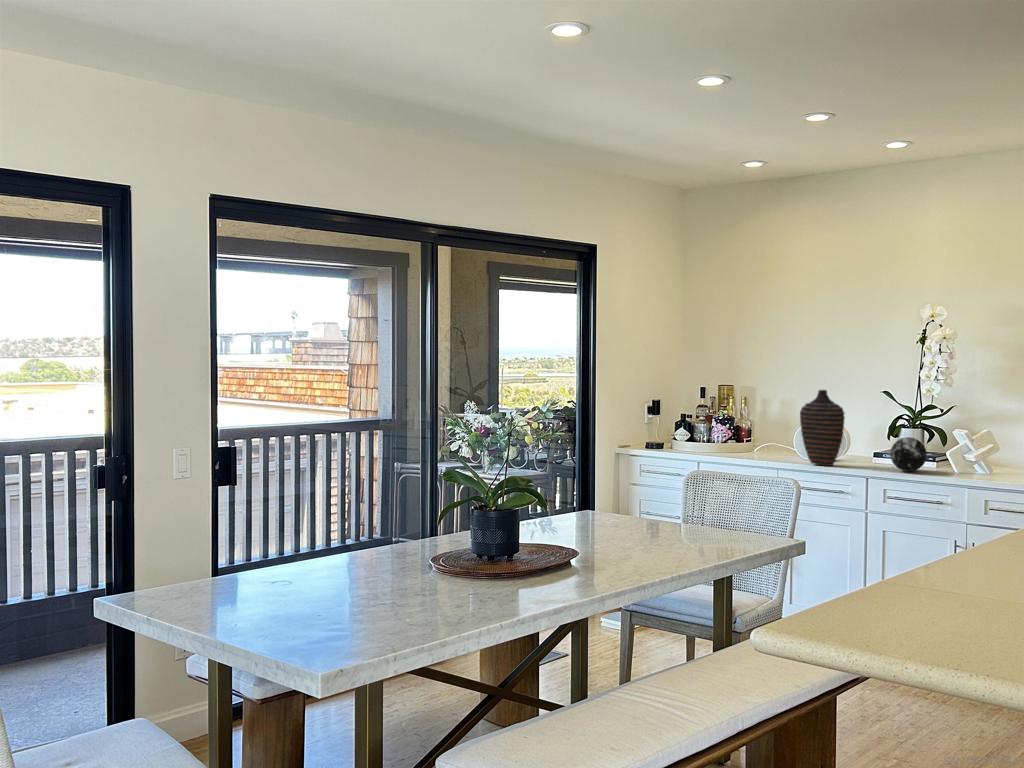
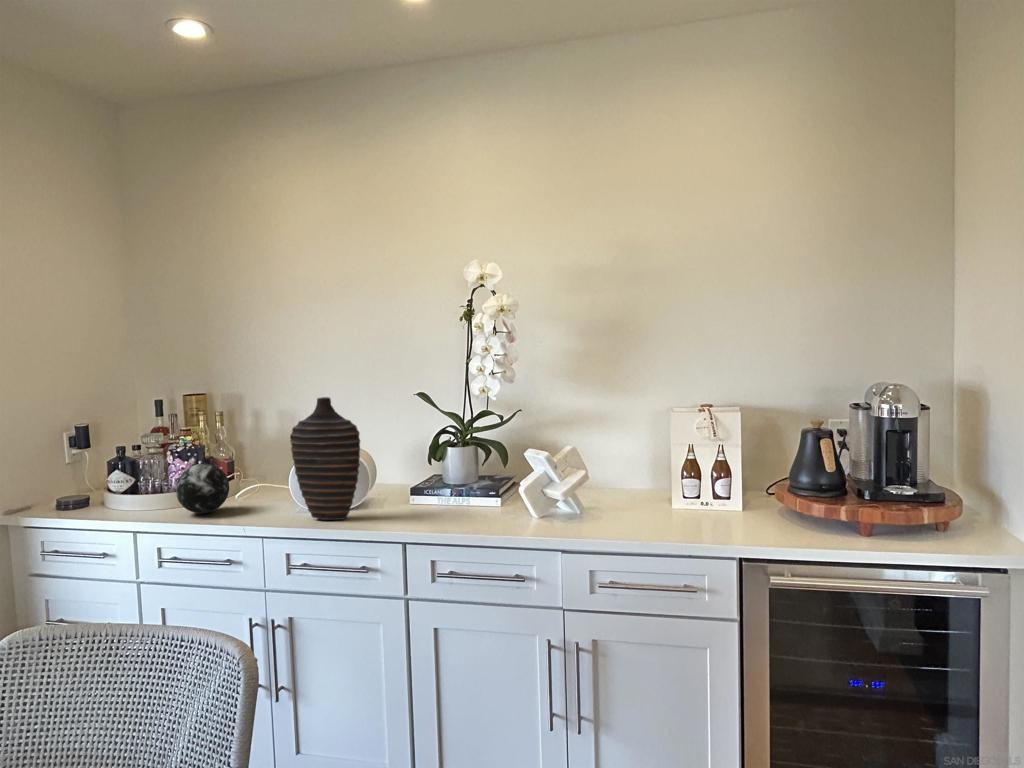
decorative orb: present [890,437,927,471] -> present [176,464,229,513]

